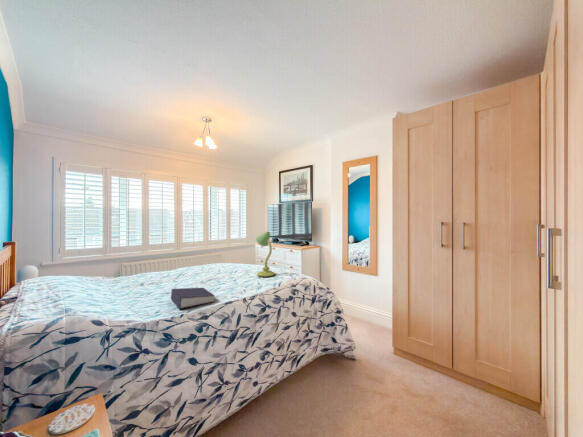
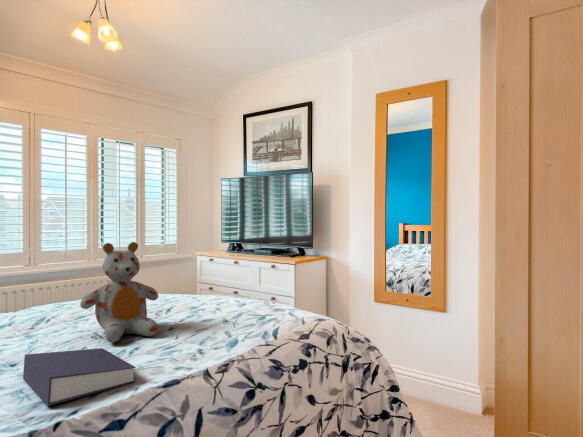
table lamp: present [256,232,275,277] -> none [217,221,259,319]
stuffed bear: none [195,241,230,286] -> present [80,242,158,343]

